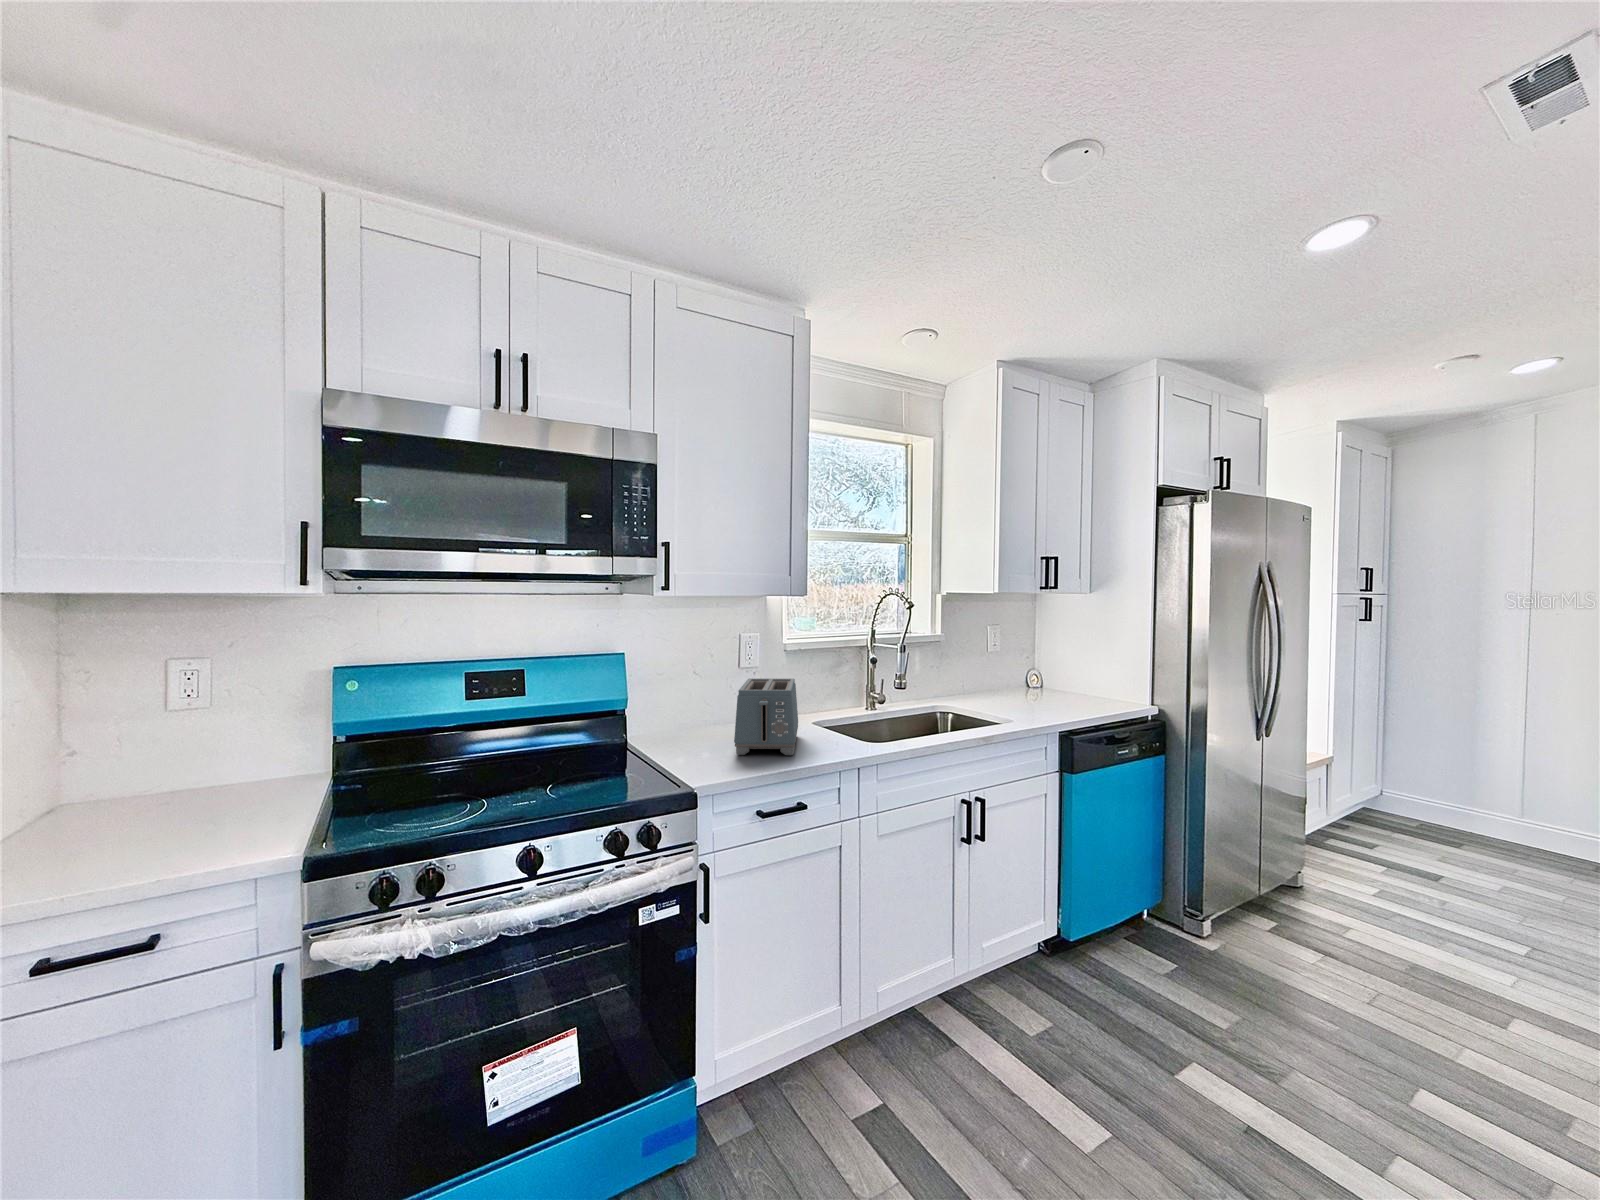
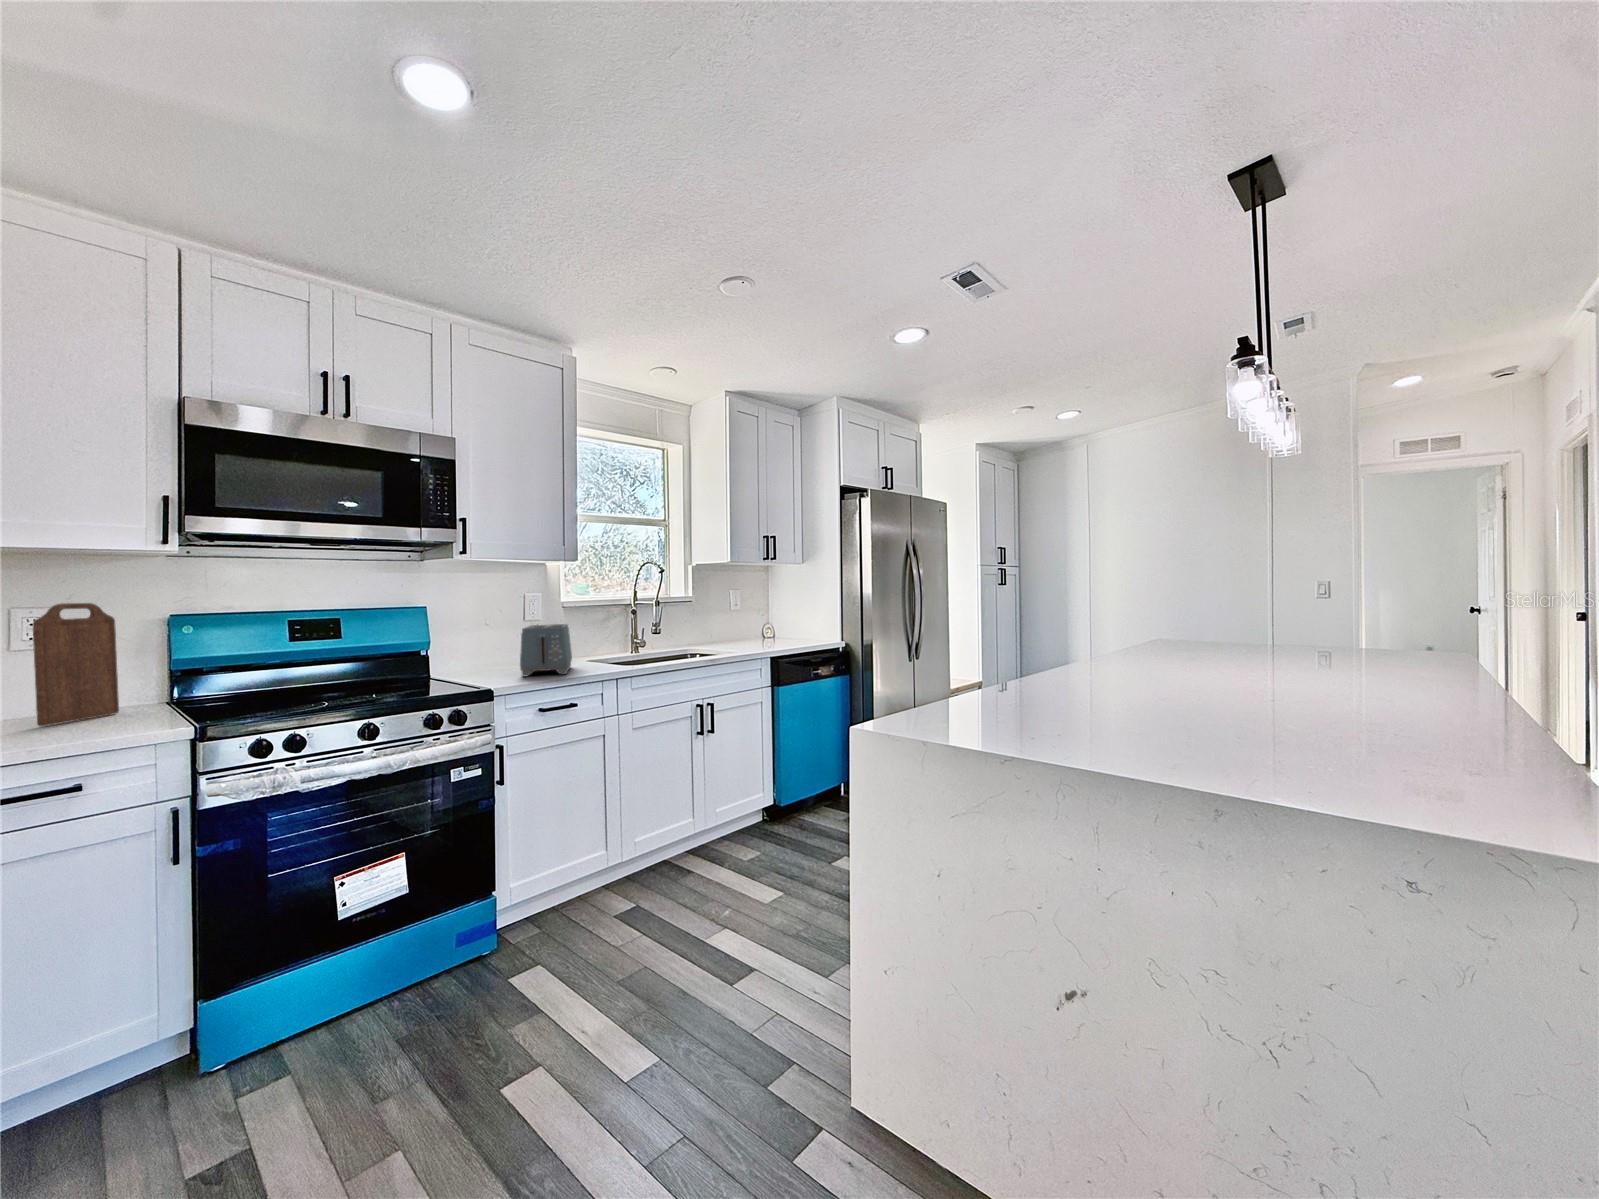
cutting board: none [166,658,271,819] -> present [32,603,119,726]

